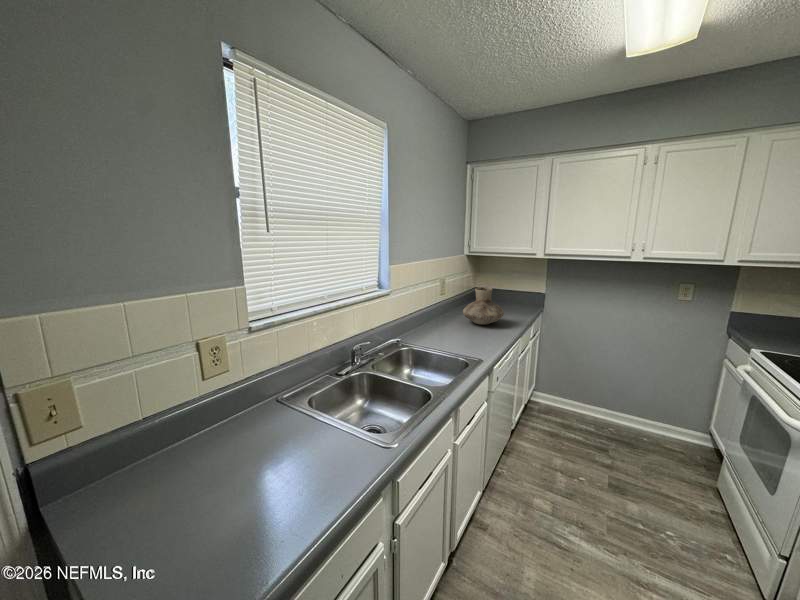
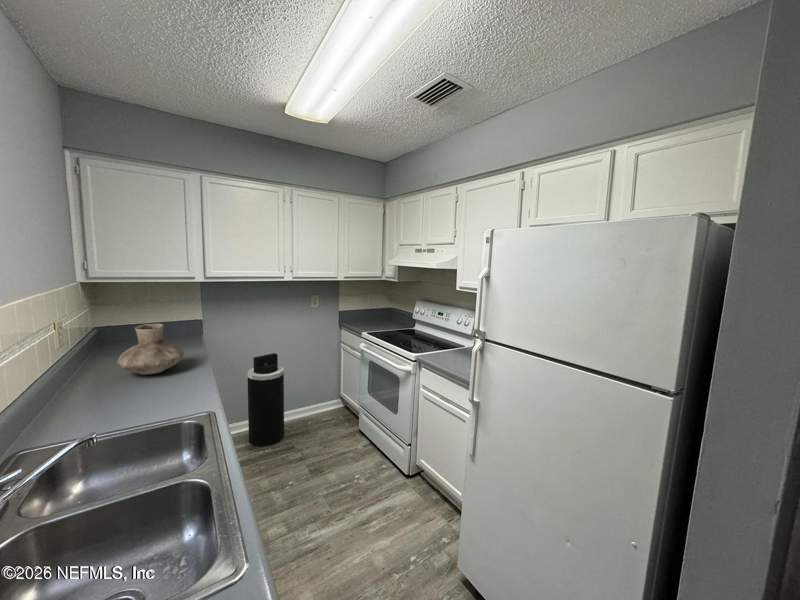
trash can: none [565,339,616,436] -> present [248,353,284,447]

